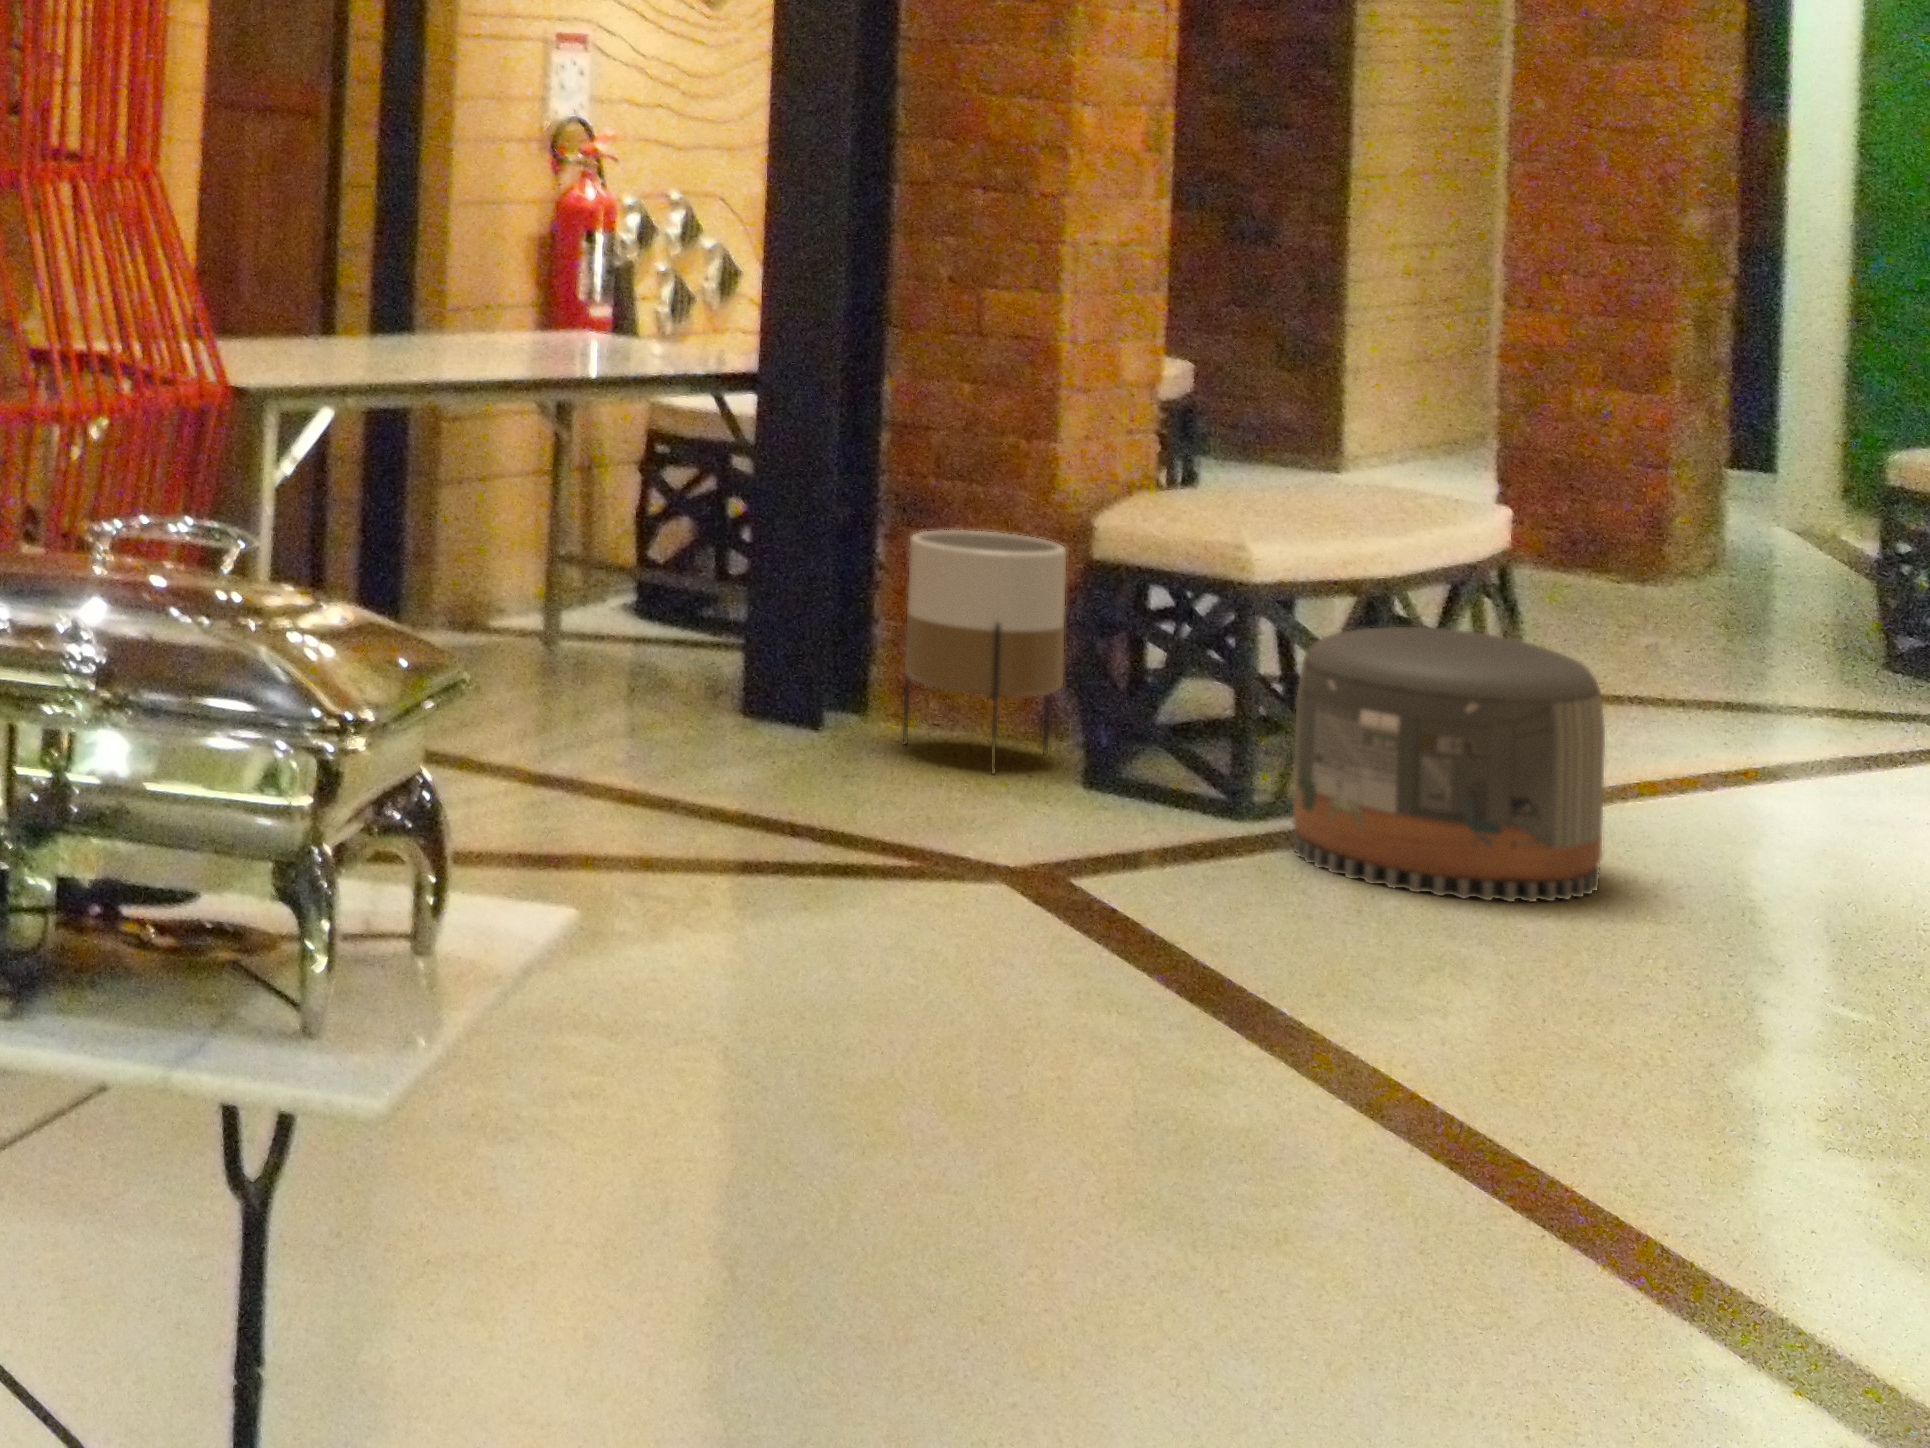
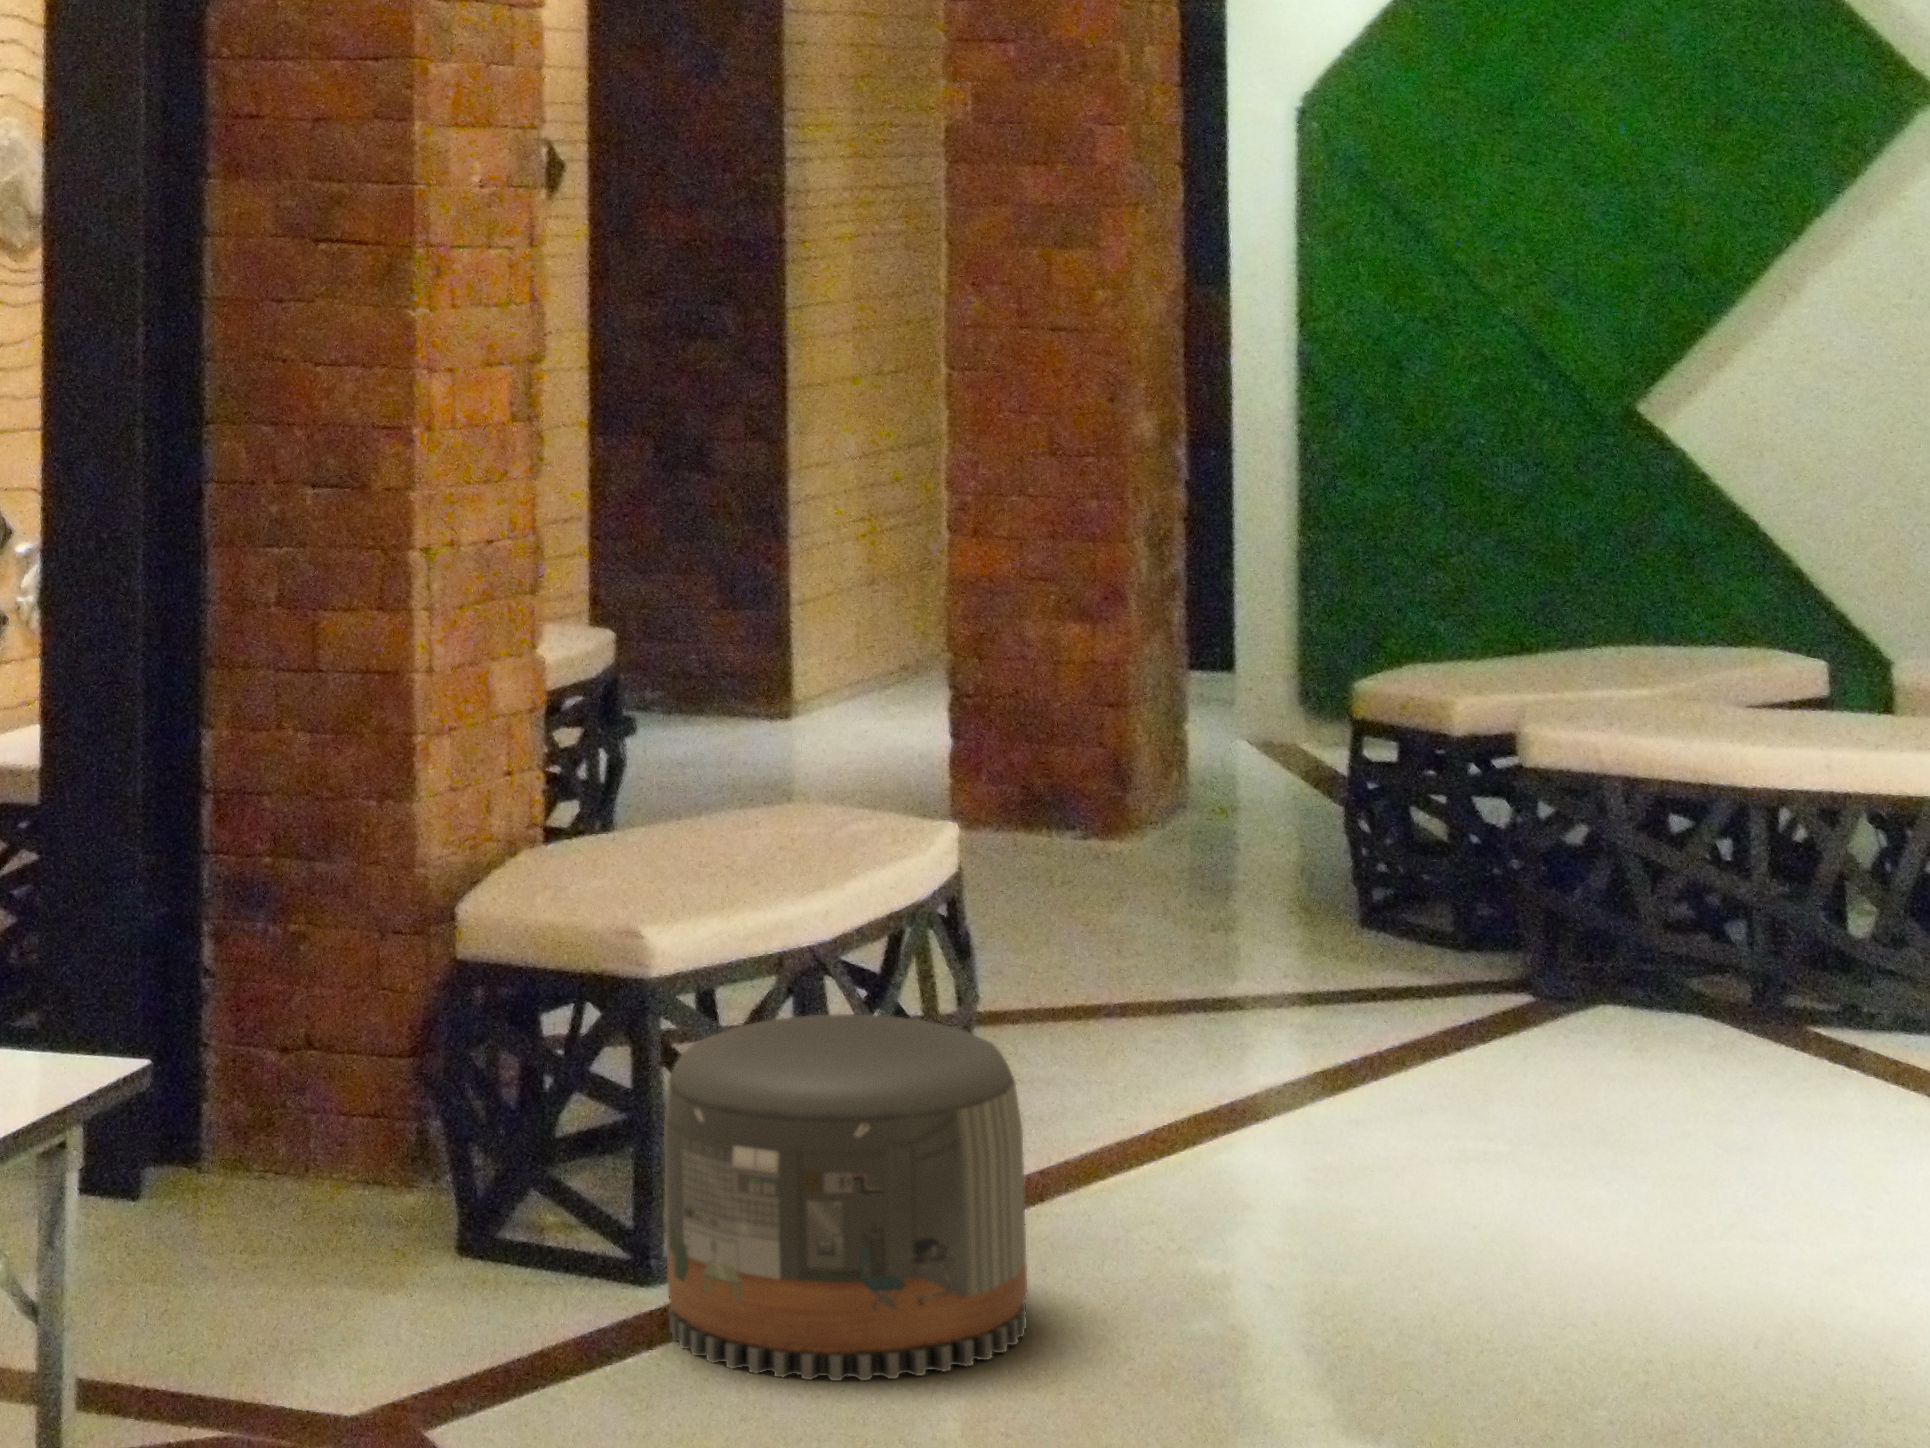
planter: present [903,530,1066,773] -> none [206,929,403,1257]

